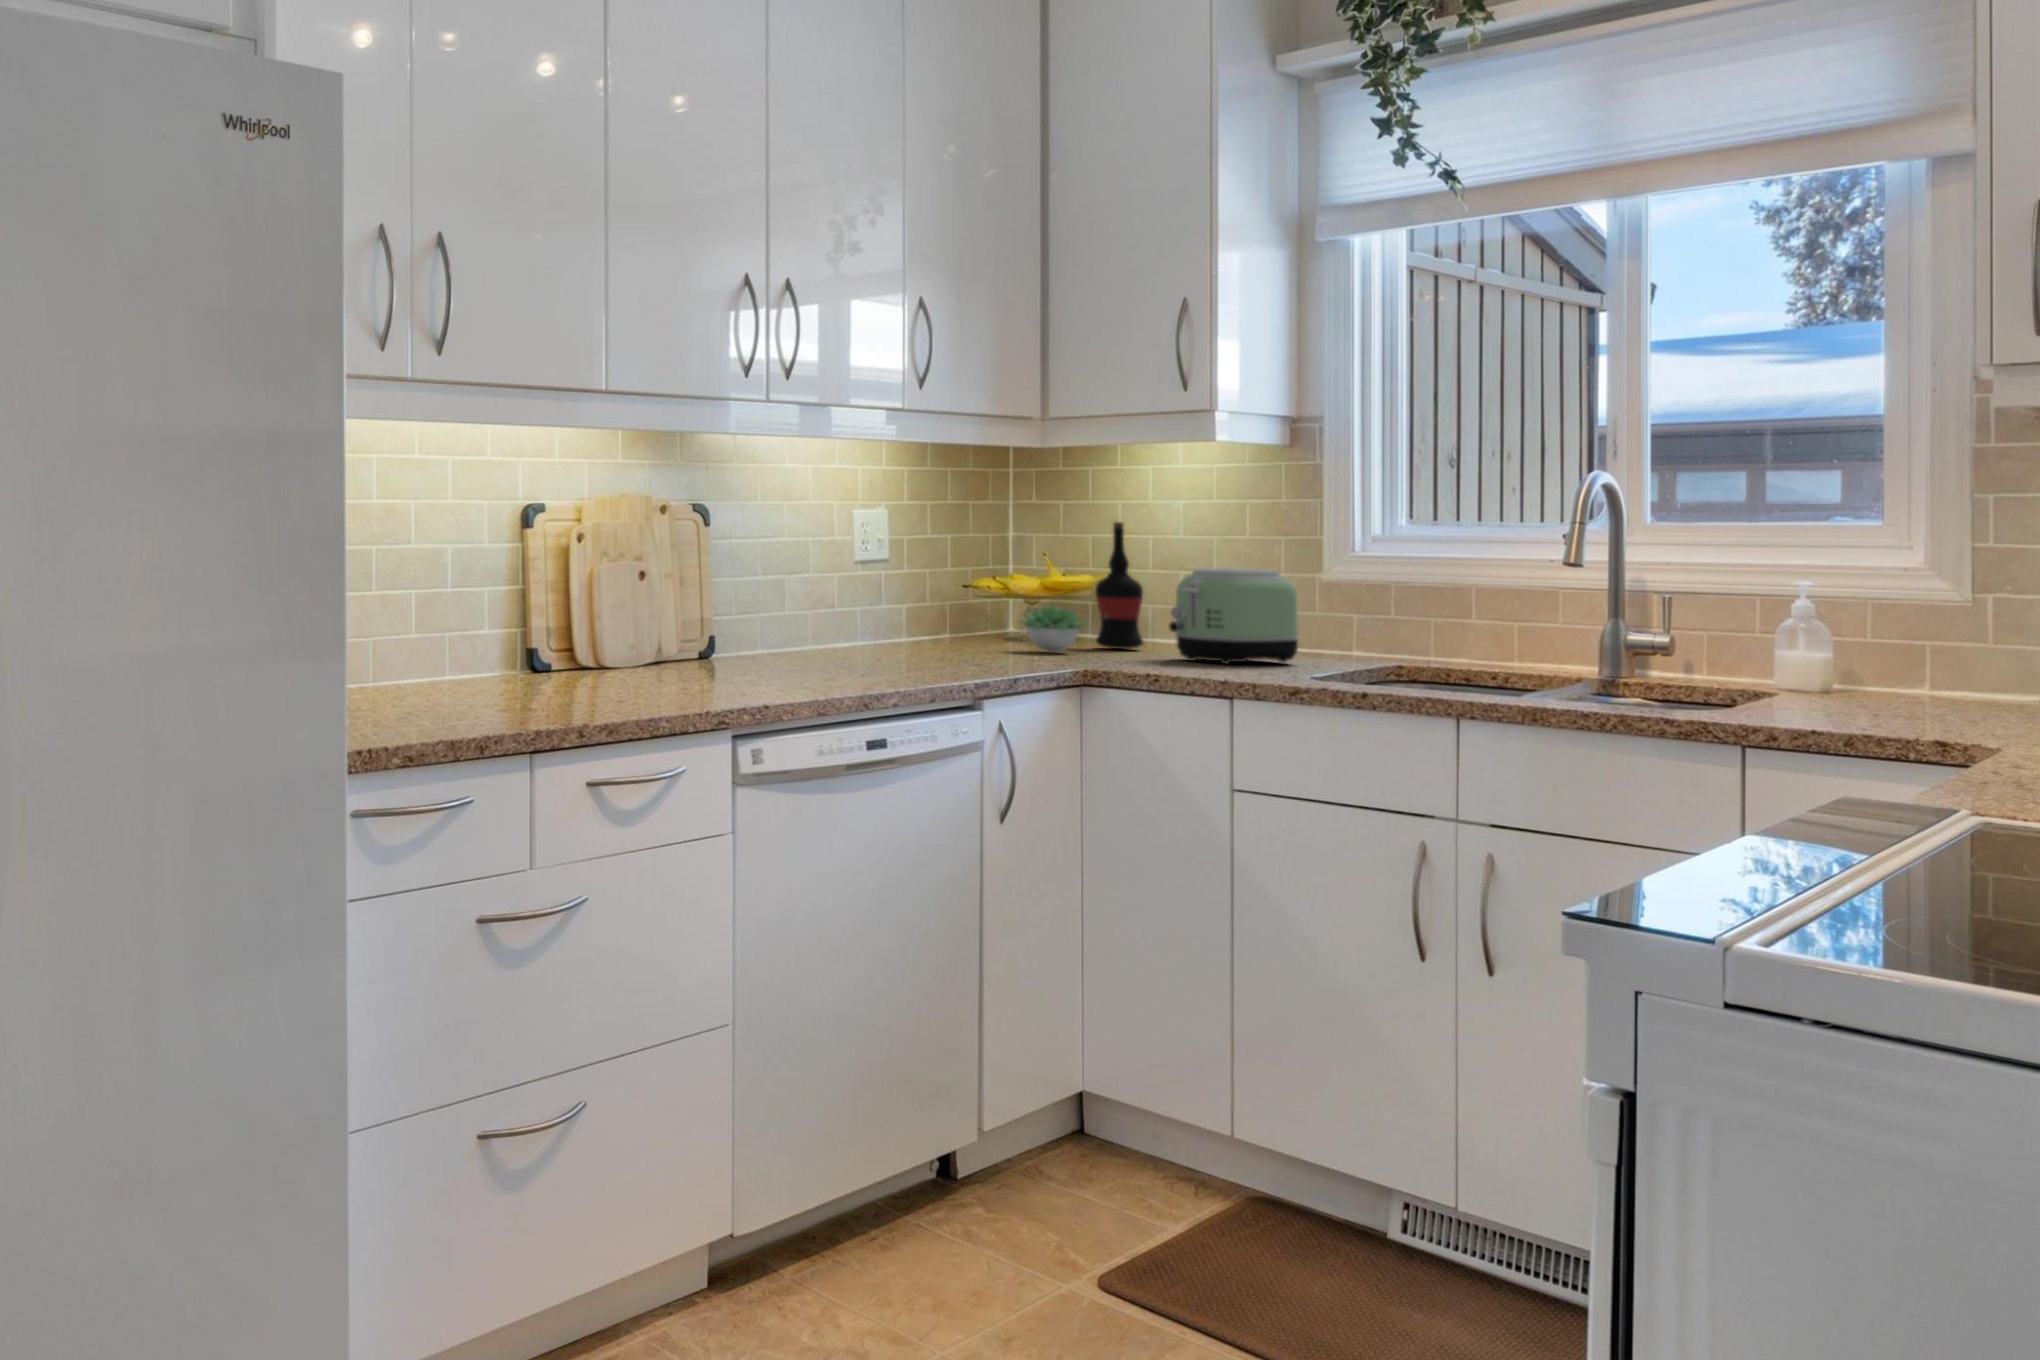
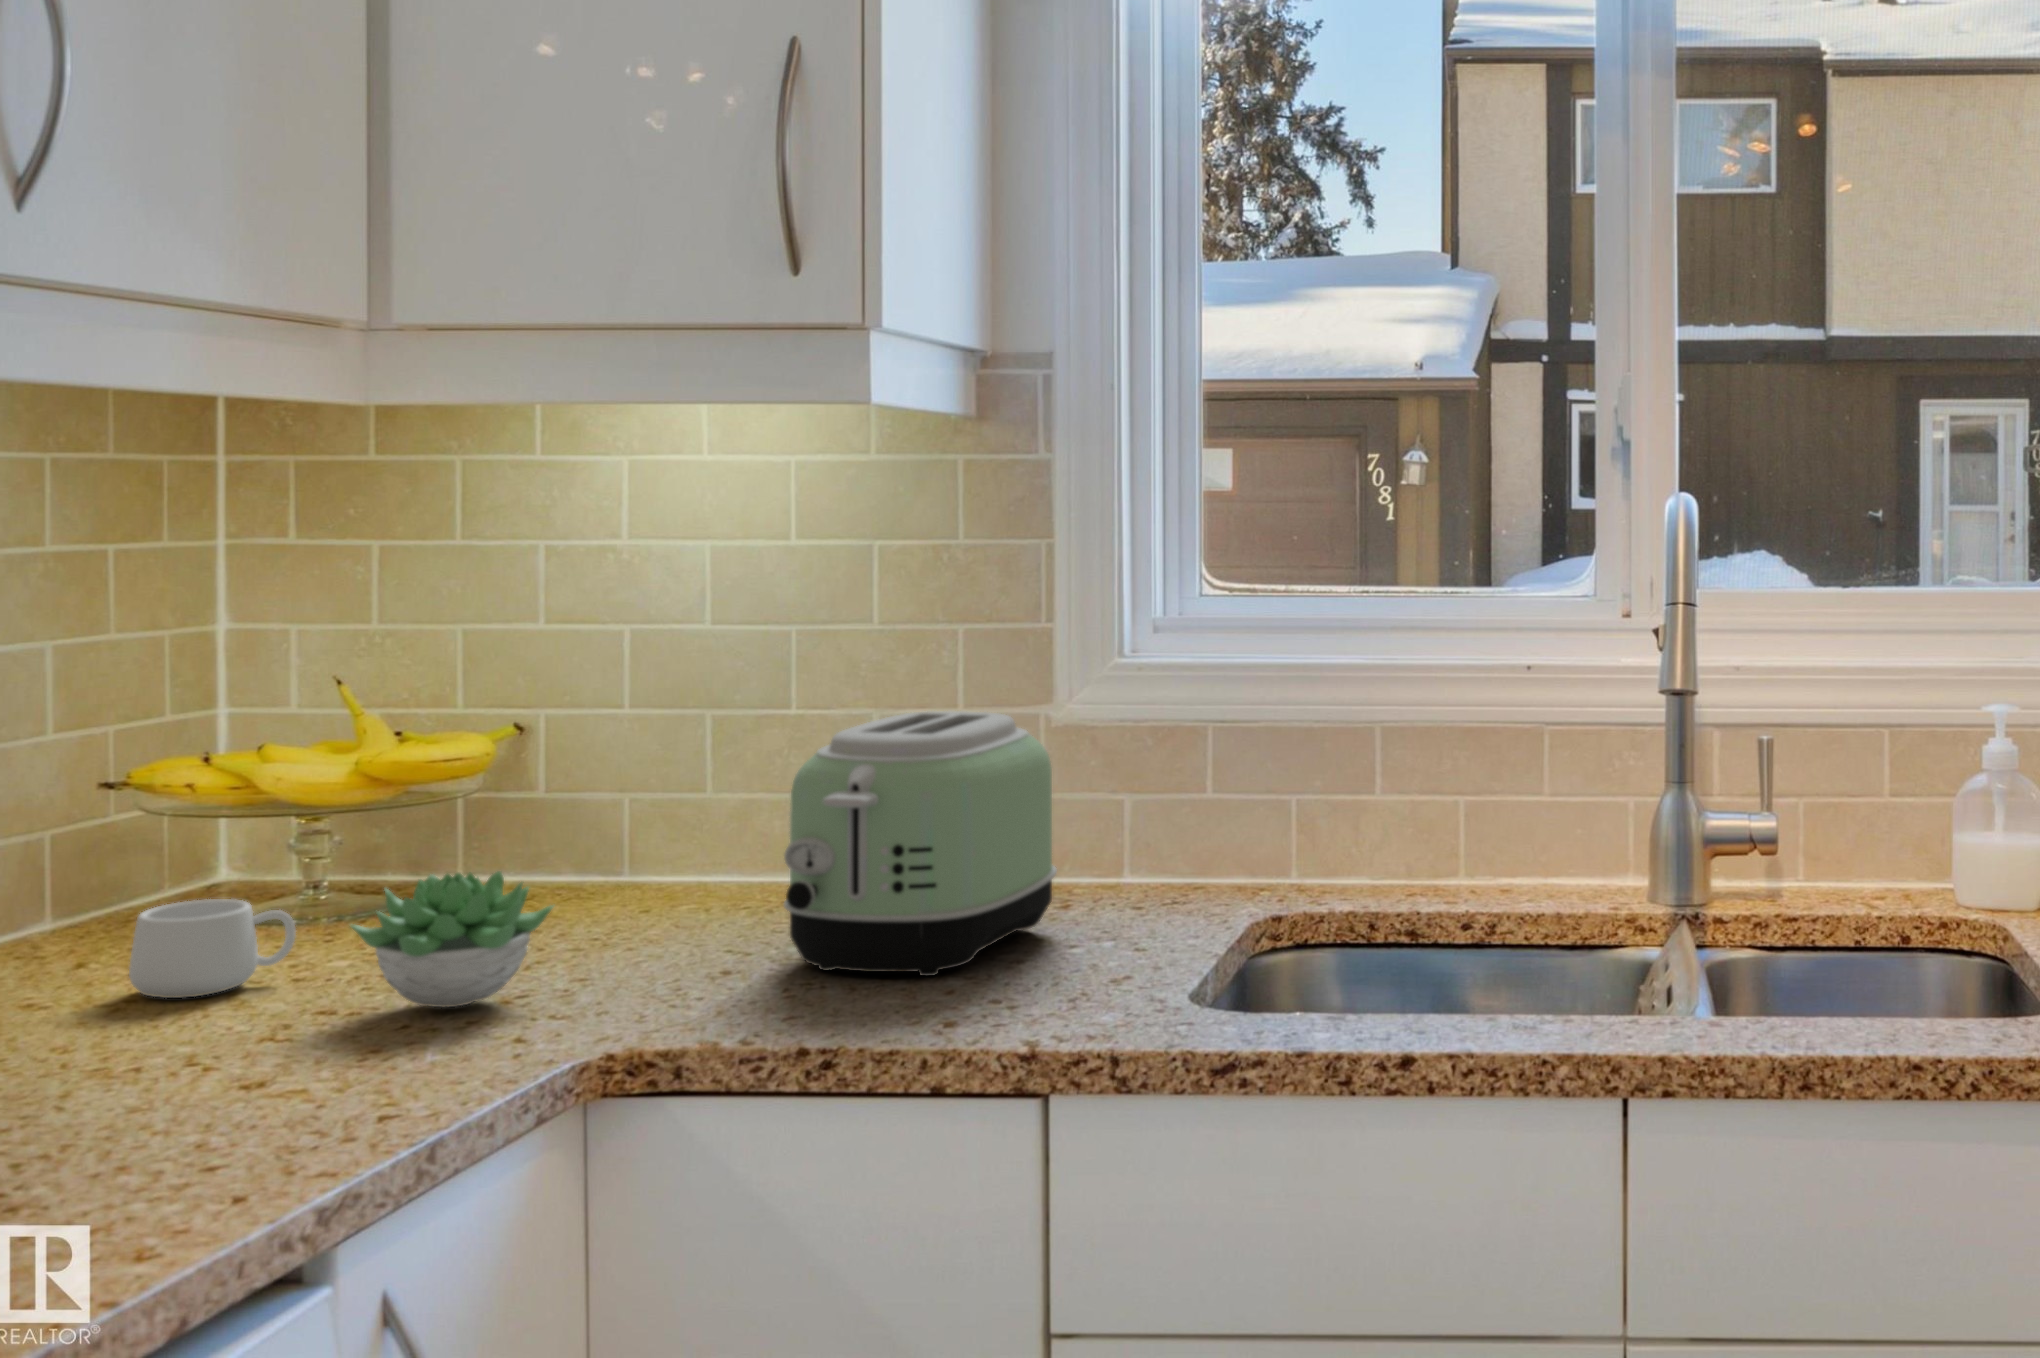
wine bottle: present [1095,522,1143,649] -> none [514,604,638,933]
mug: none [962,615,1013,645] -> present [129,899,296,998]

